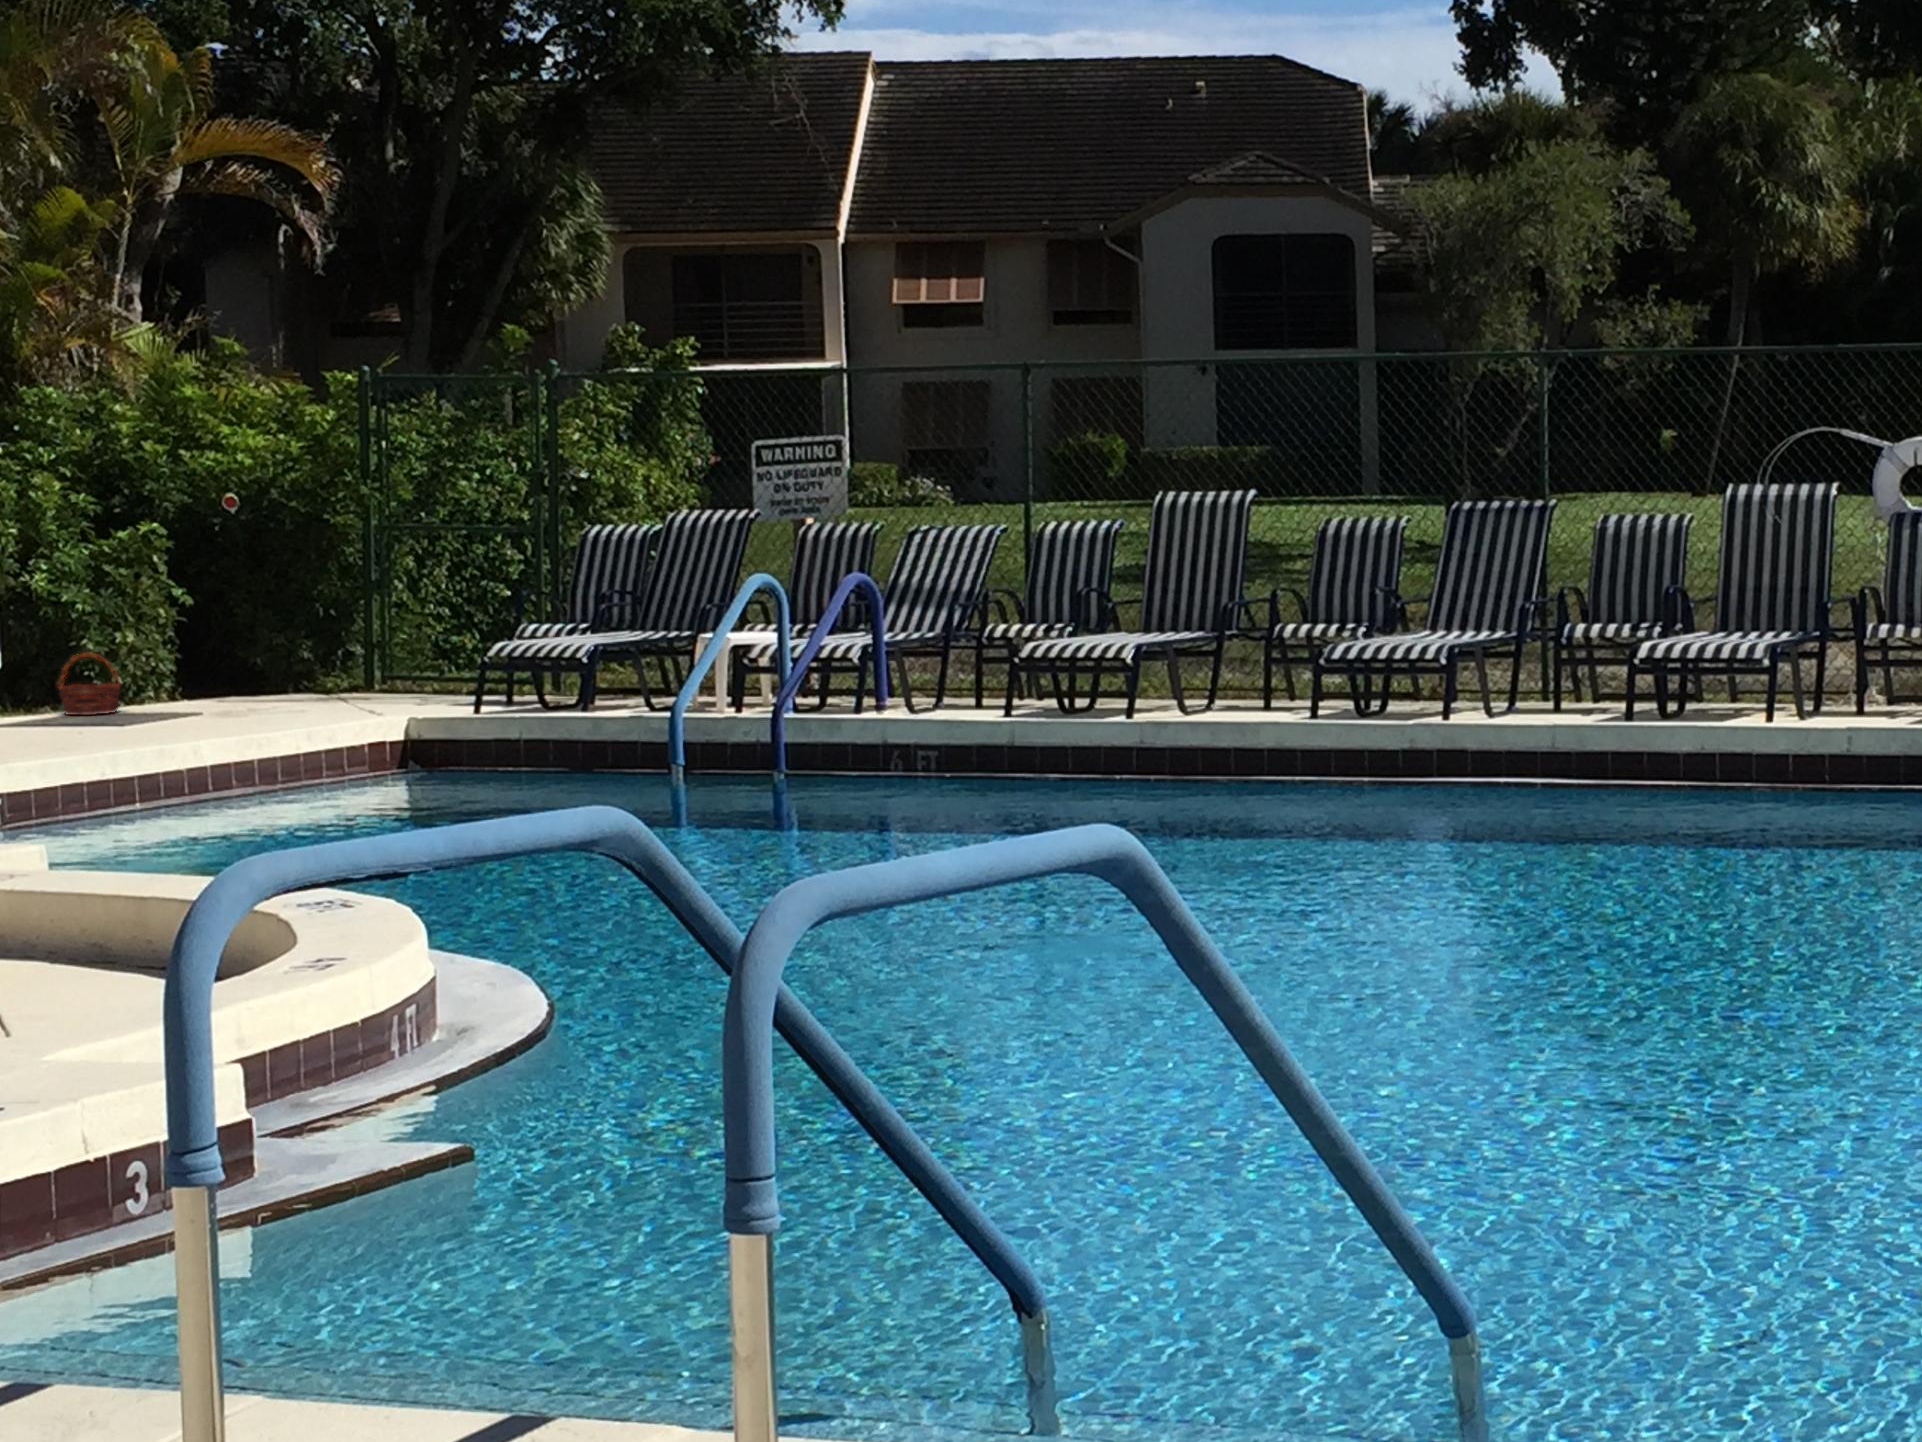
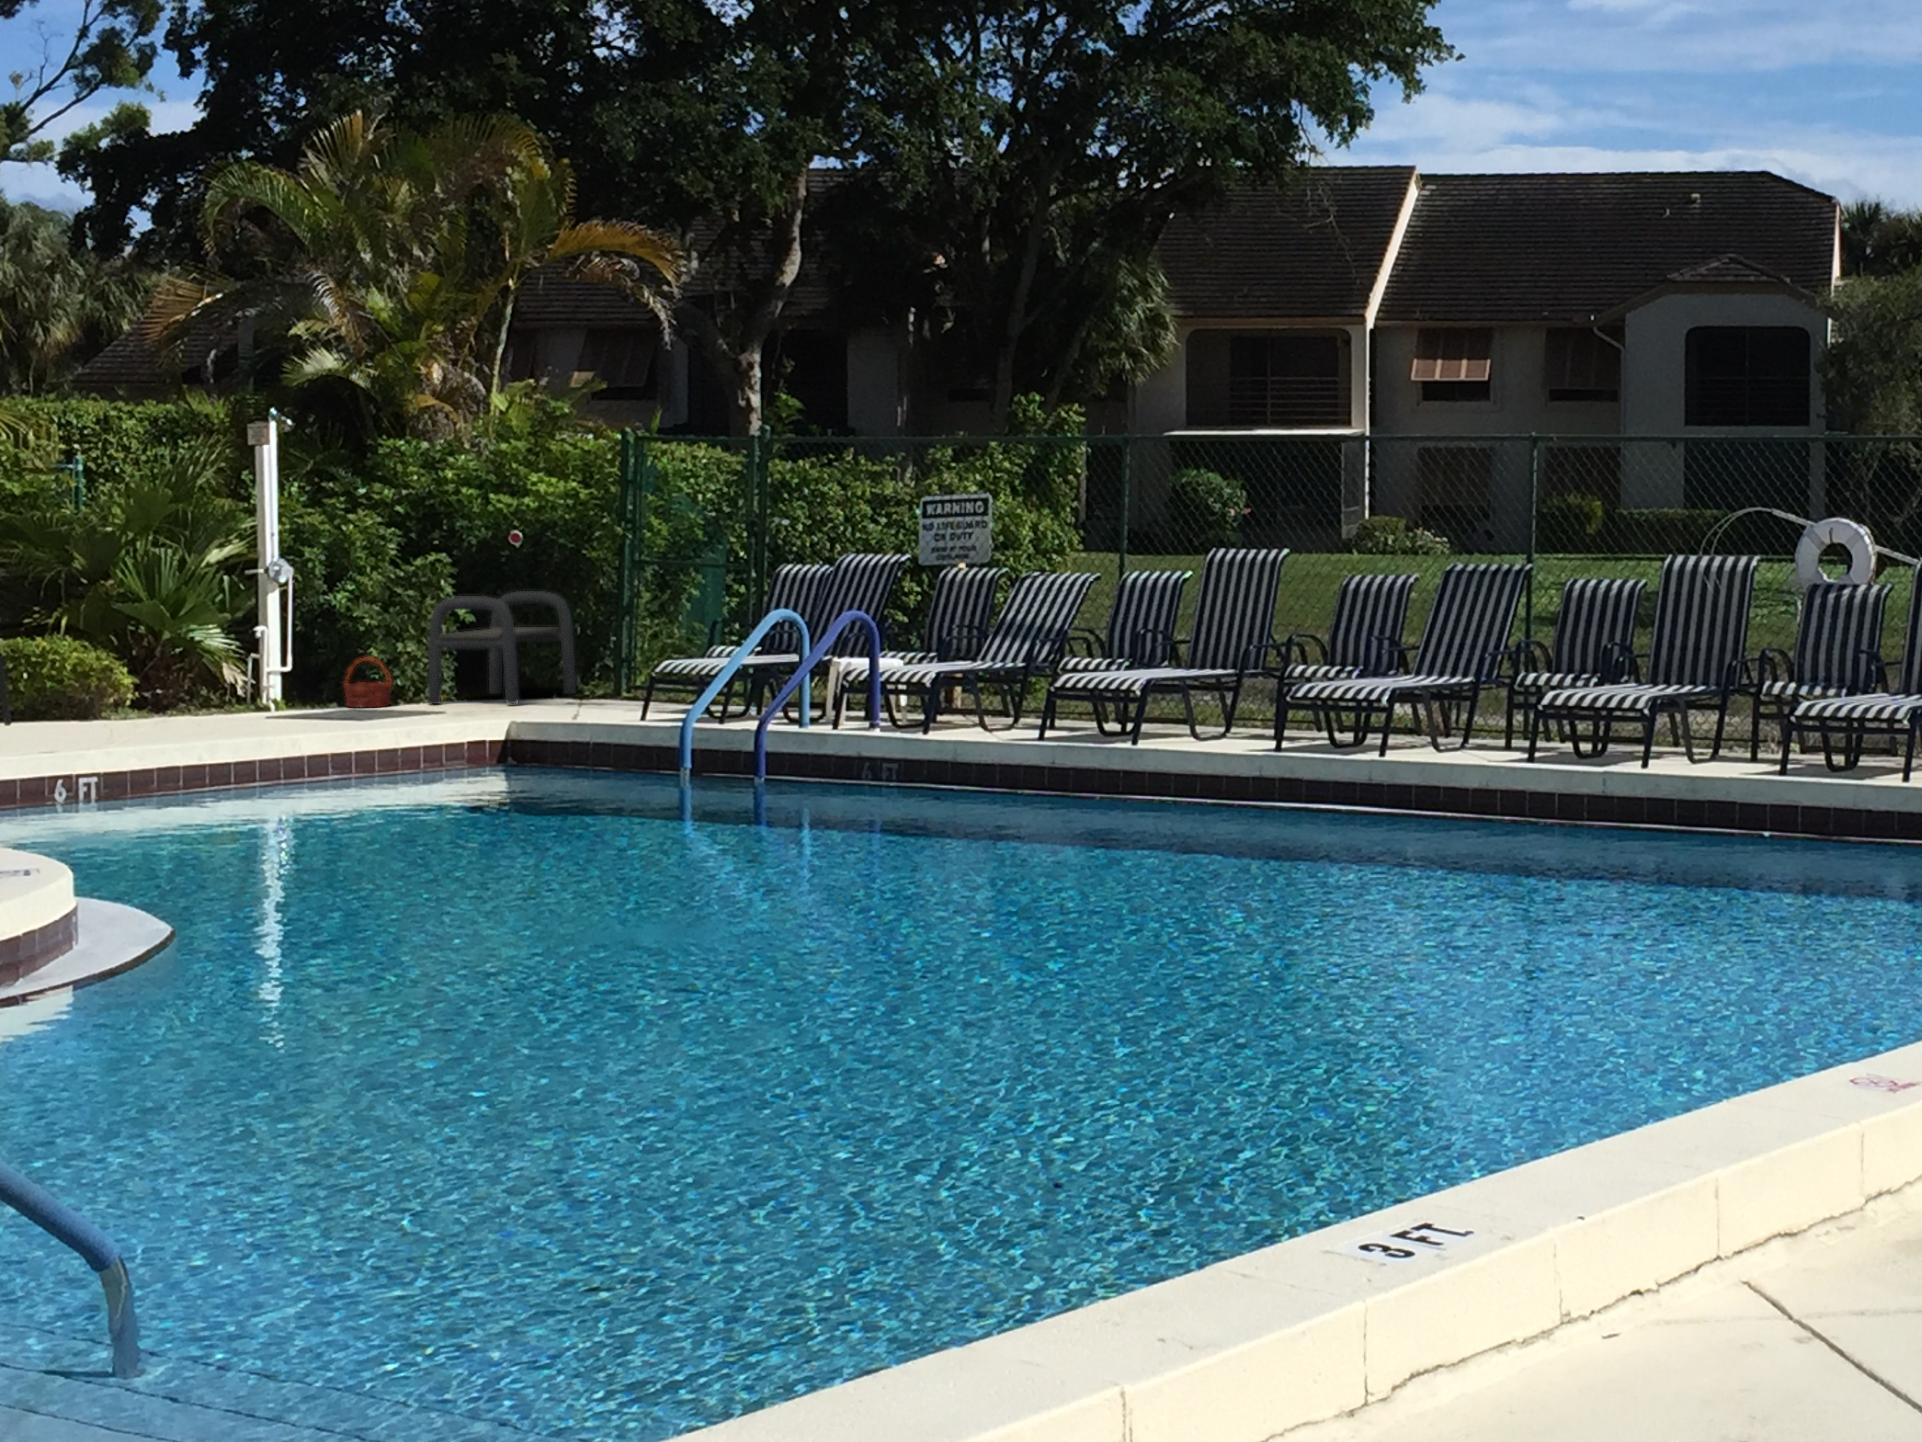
bench: none [162,566,319,708] -> present [428,591,576,704]

